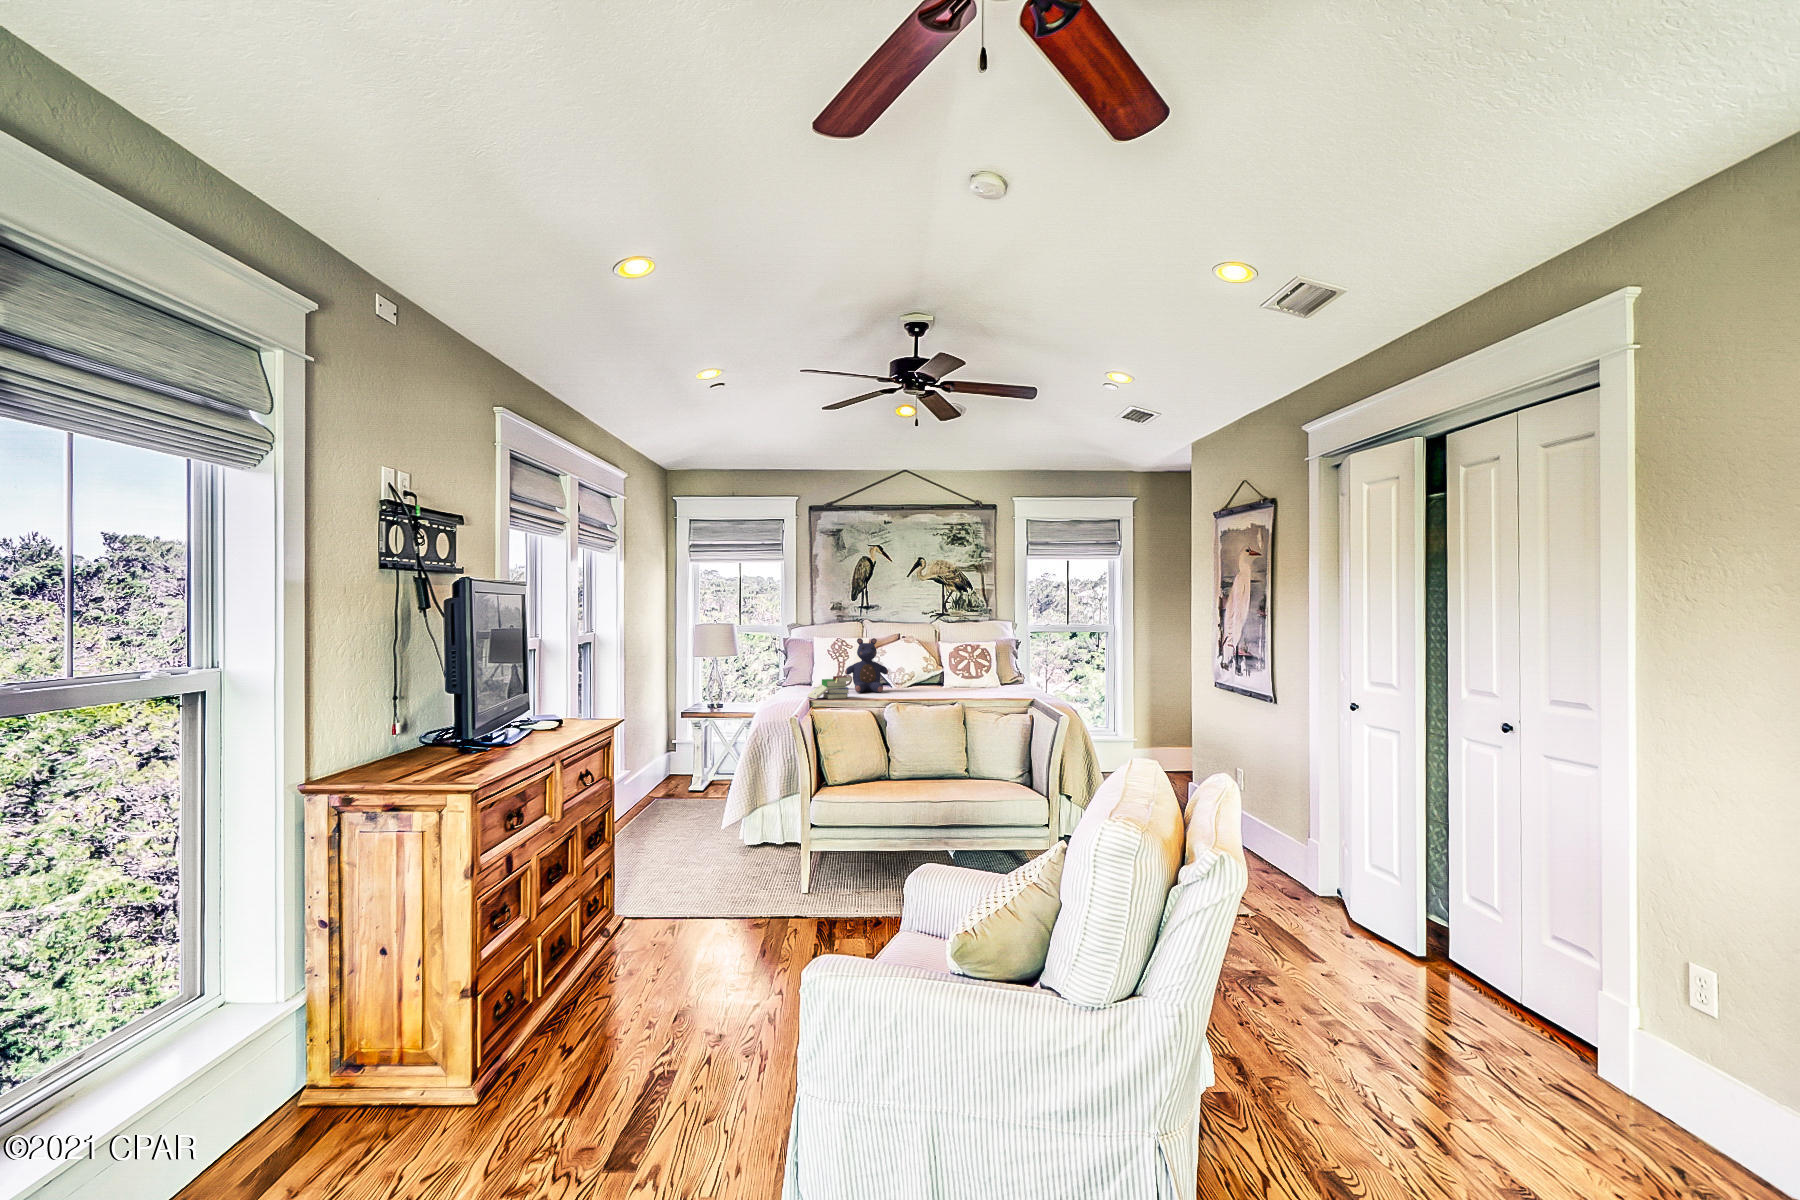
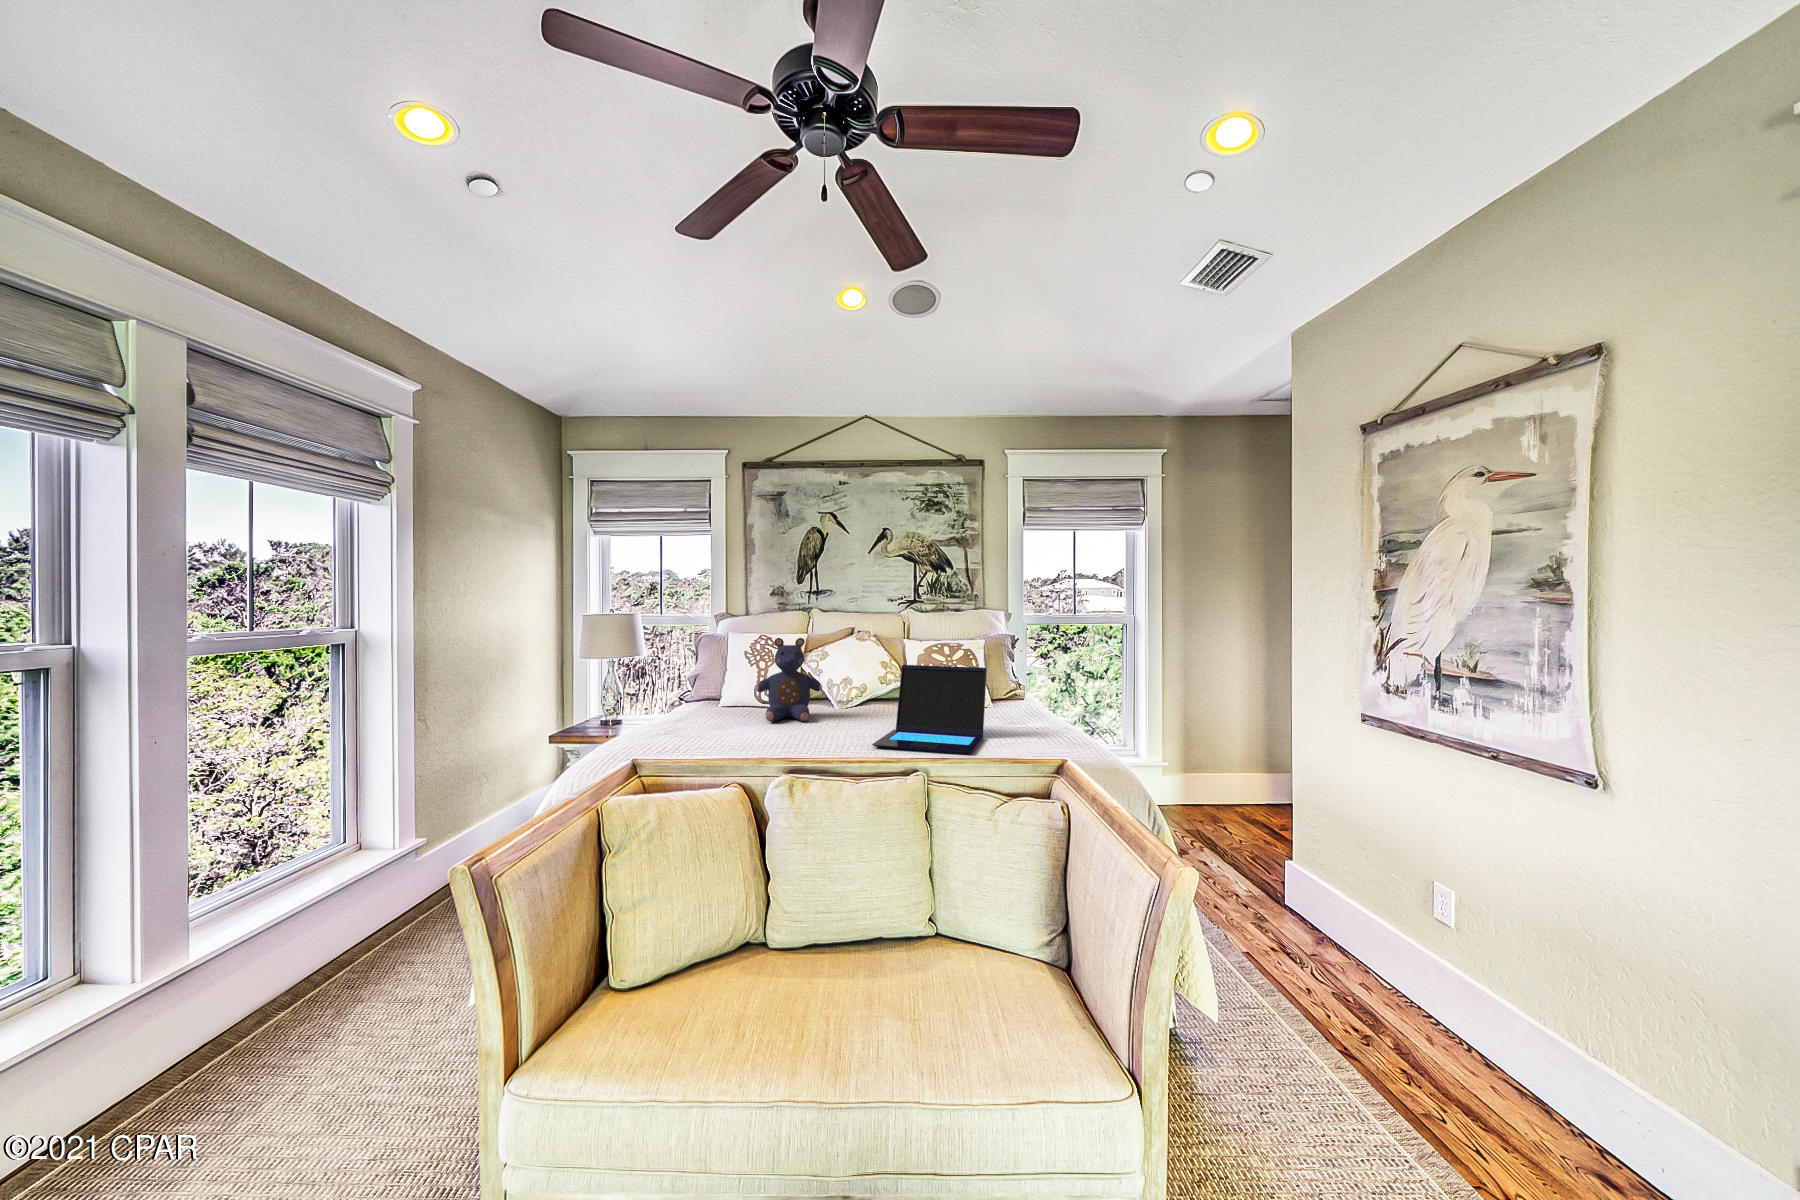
laptop: none [933,654,1000,702] -> present [872,665,987,754]
book: present [808,676,850,699] -> none [676,702,744,743]

